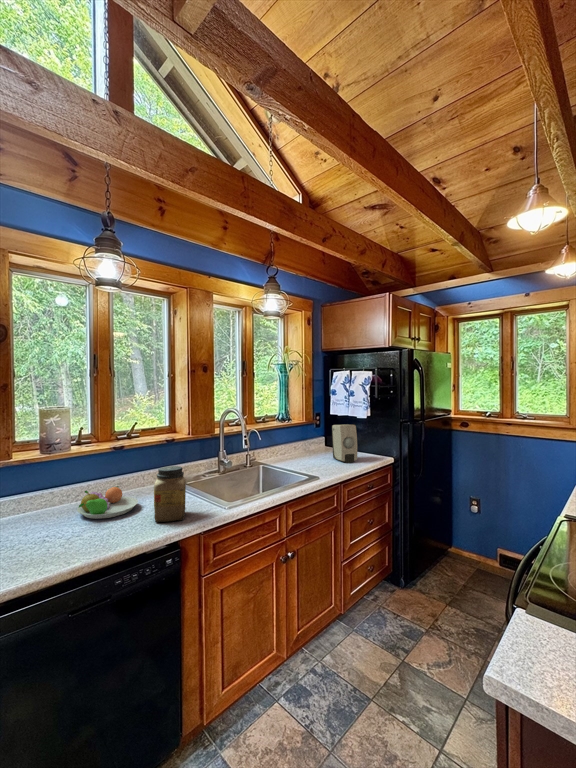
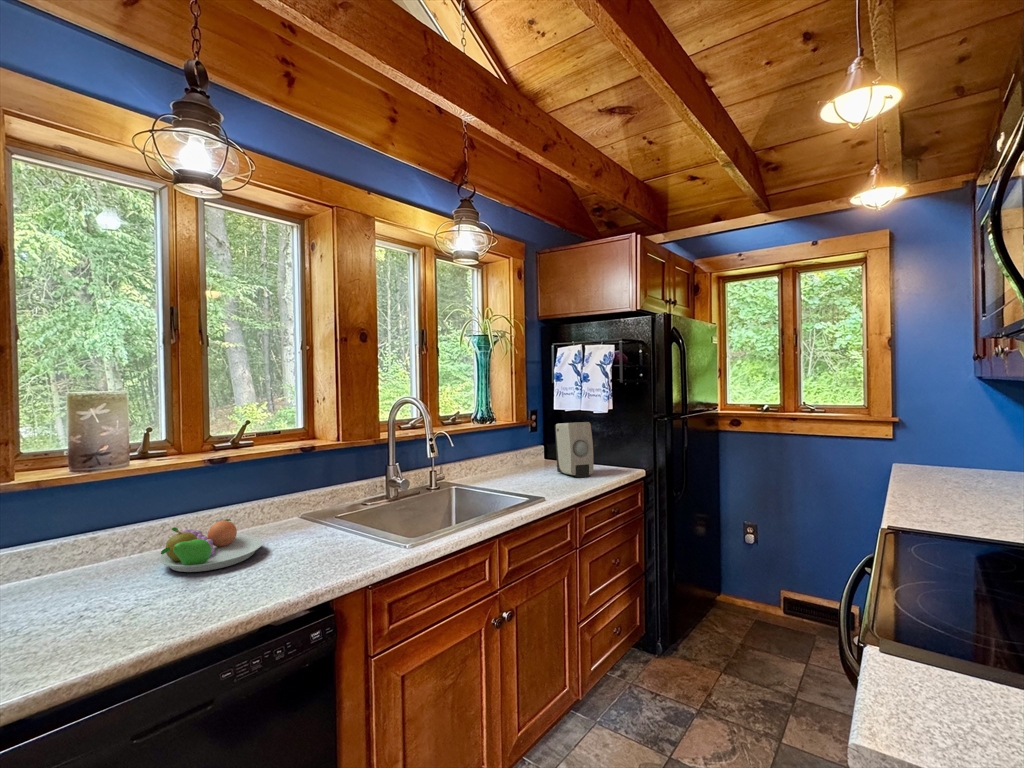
jar: present [154,466,186,522] -> none [290,483,342,574]

